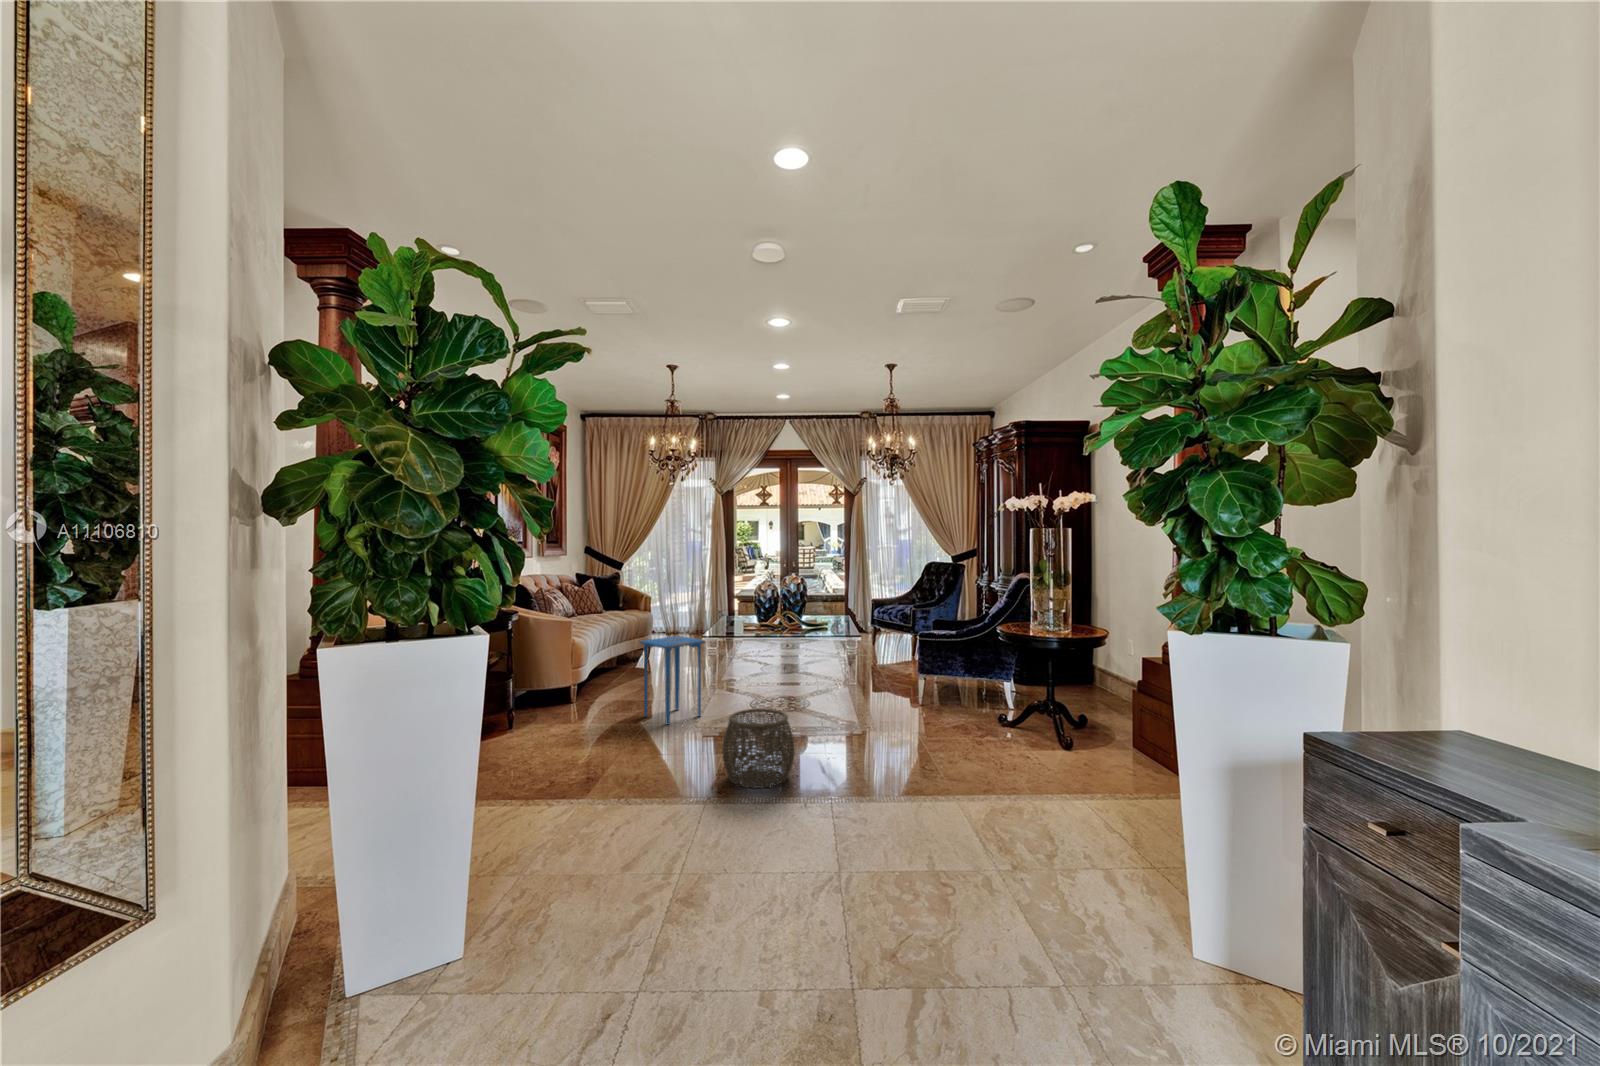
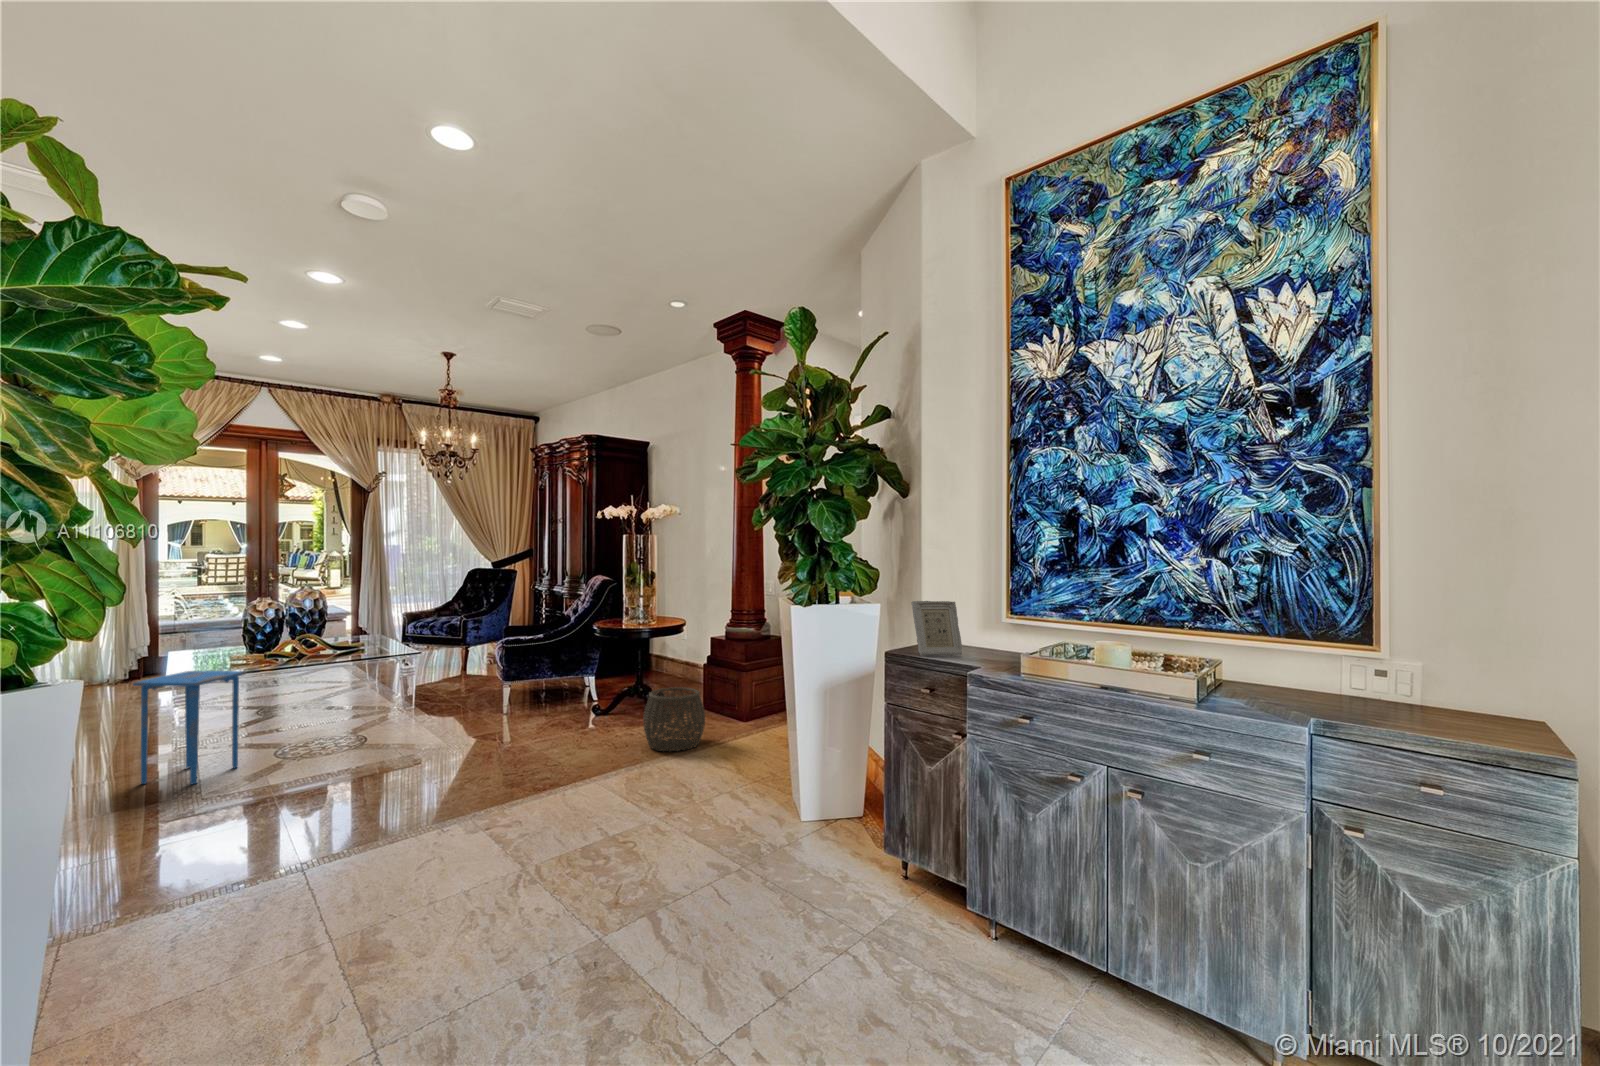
picture frame: none [1406,651,1552,784] -> present [911,601,962,656]
woven basket: present [722,709,795,788] -> present [643,687,705,751]

